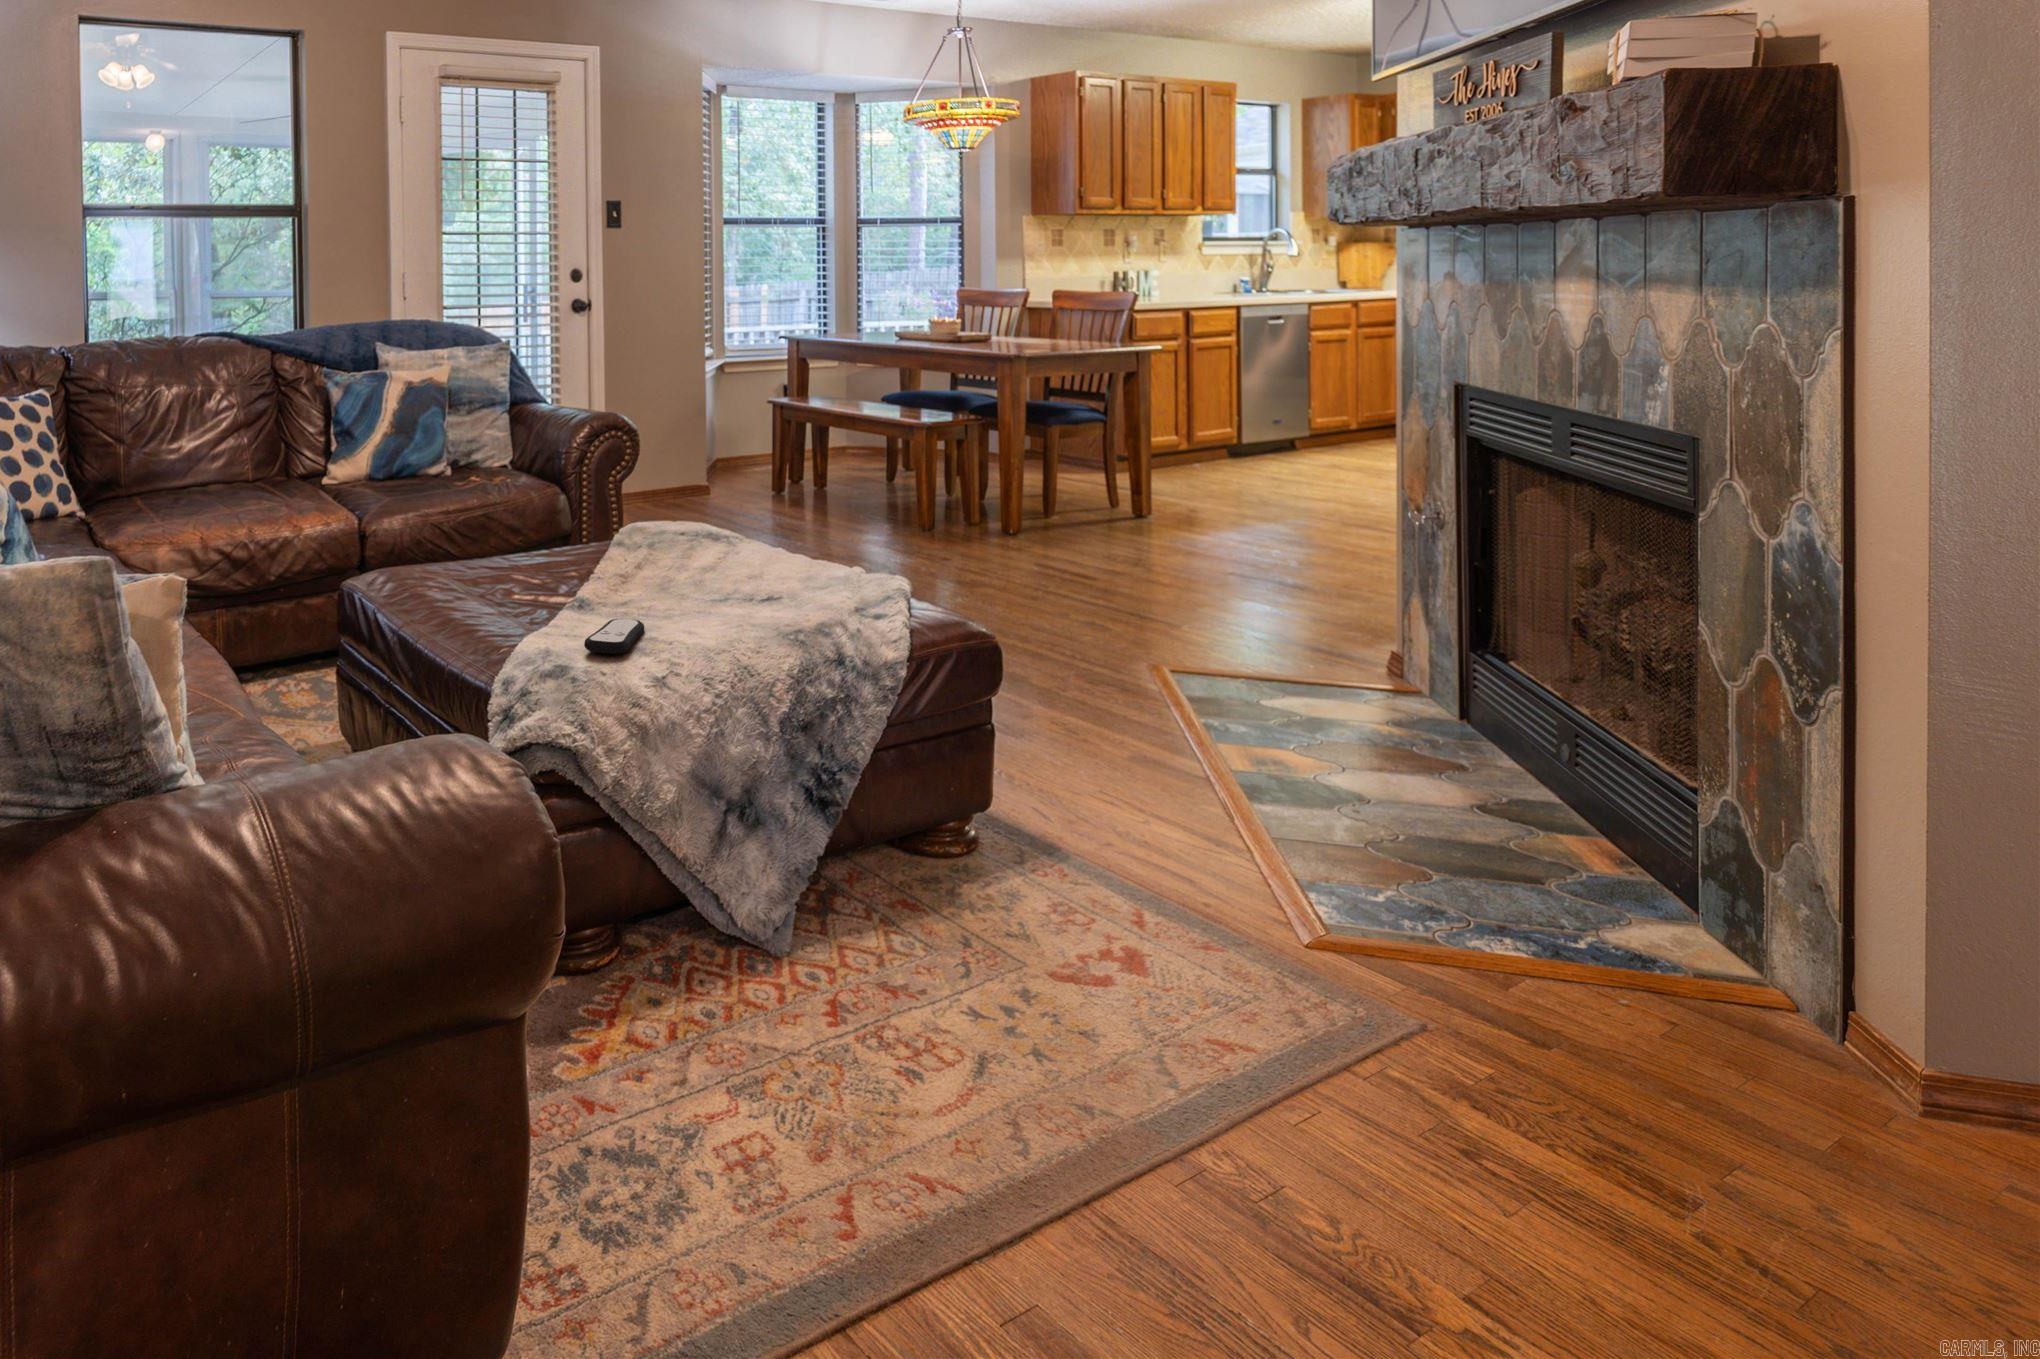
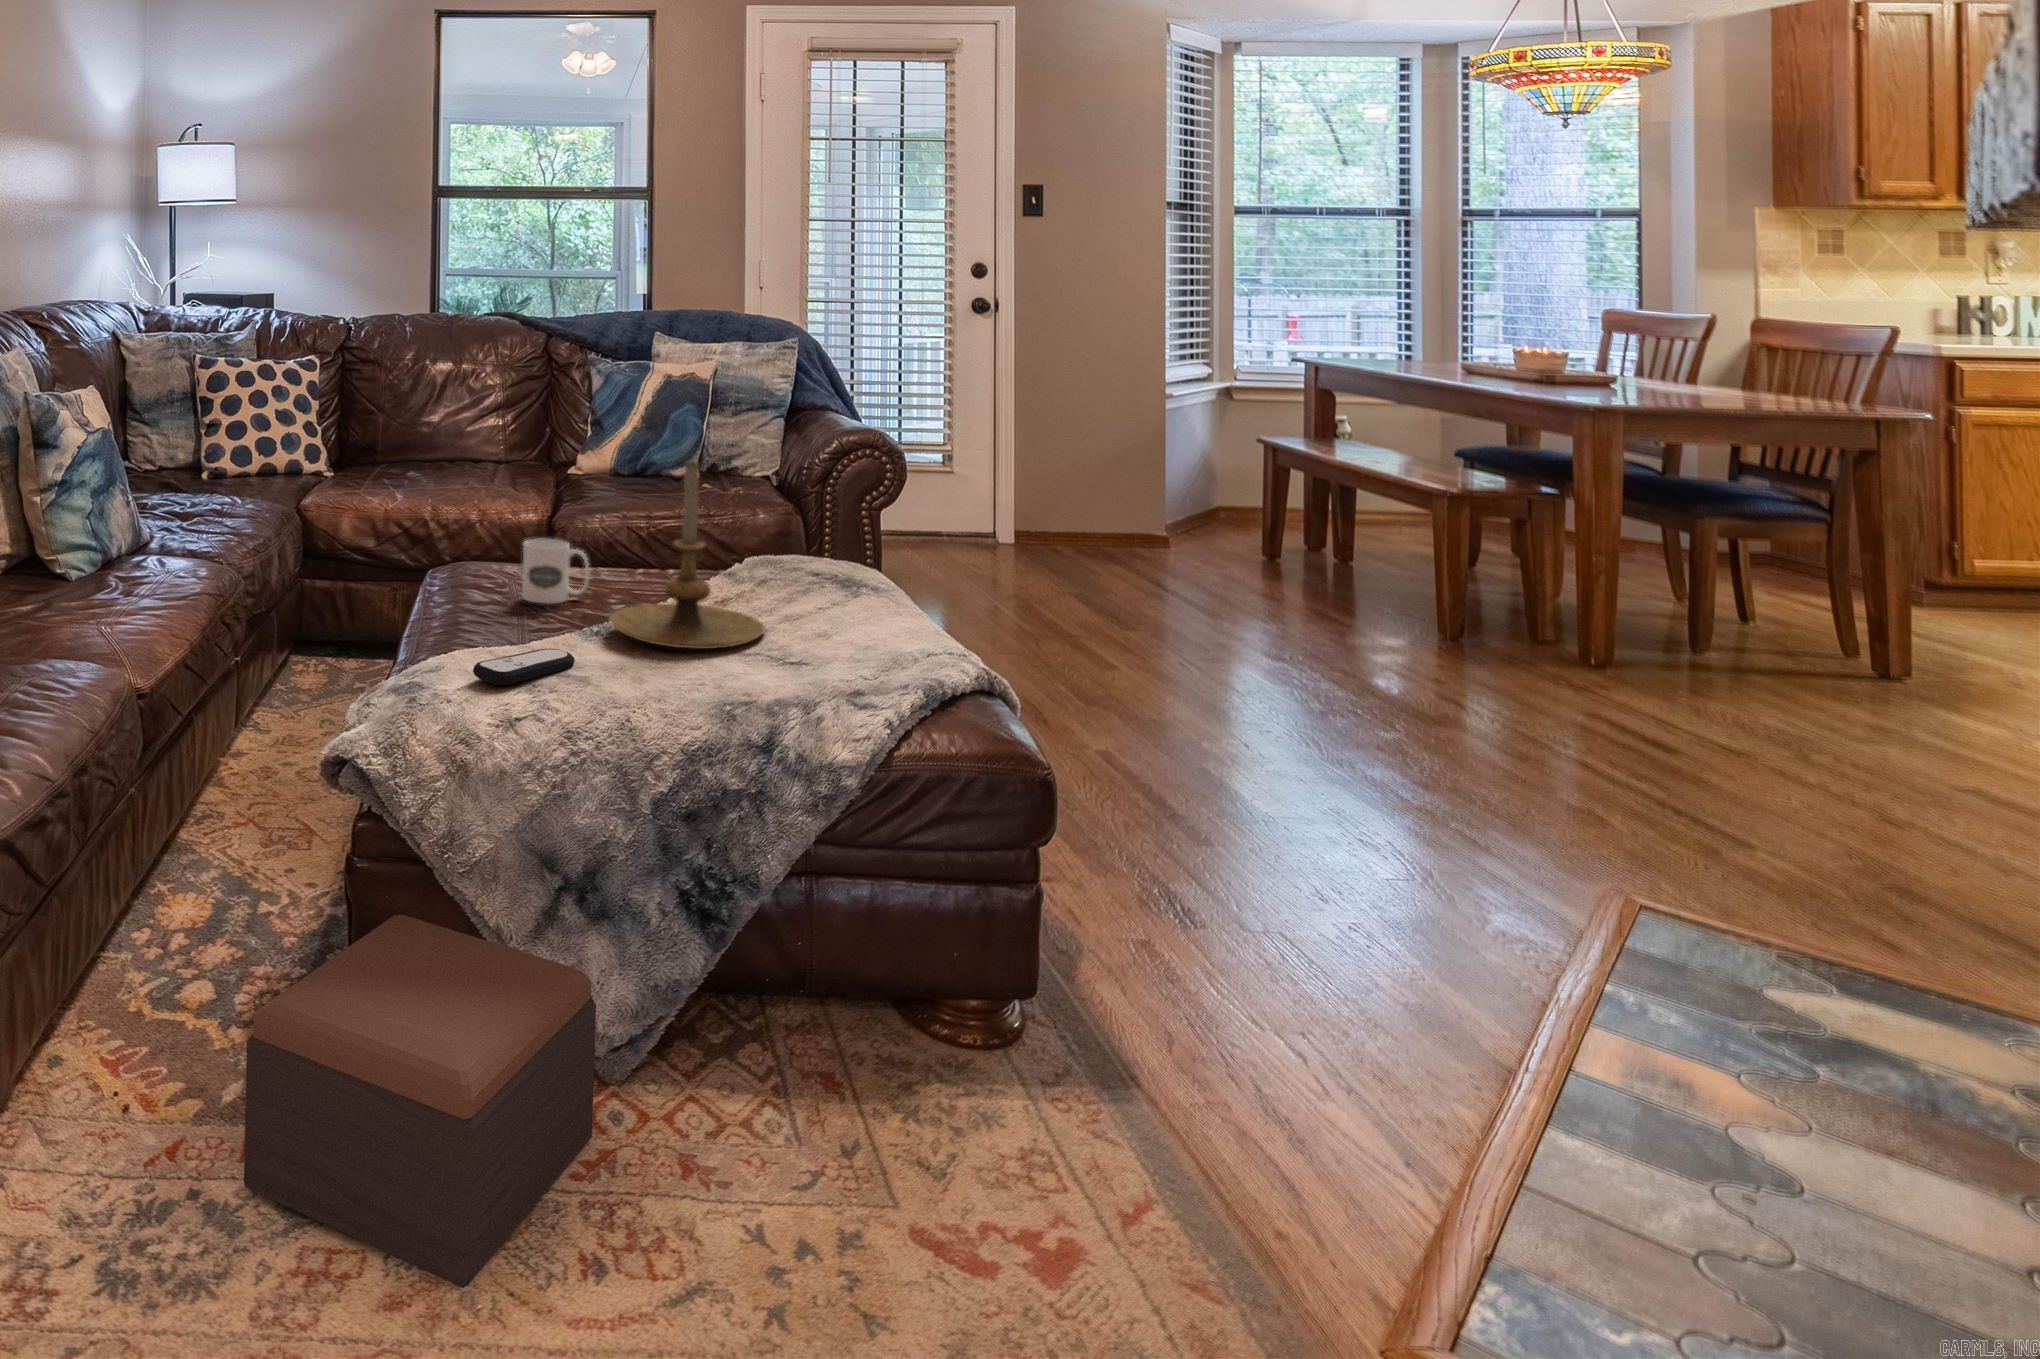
candle holder: none [620,444,751,602] -> present [610,461,765,649]
mug: none [496,531,554,588] -> present [522,539,589,604]
footstool: none [607,862,856,1127] -> present [244,915,596,1288]

